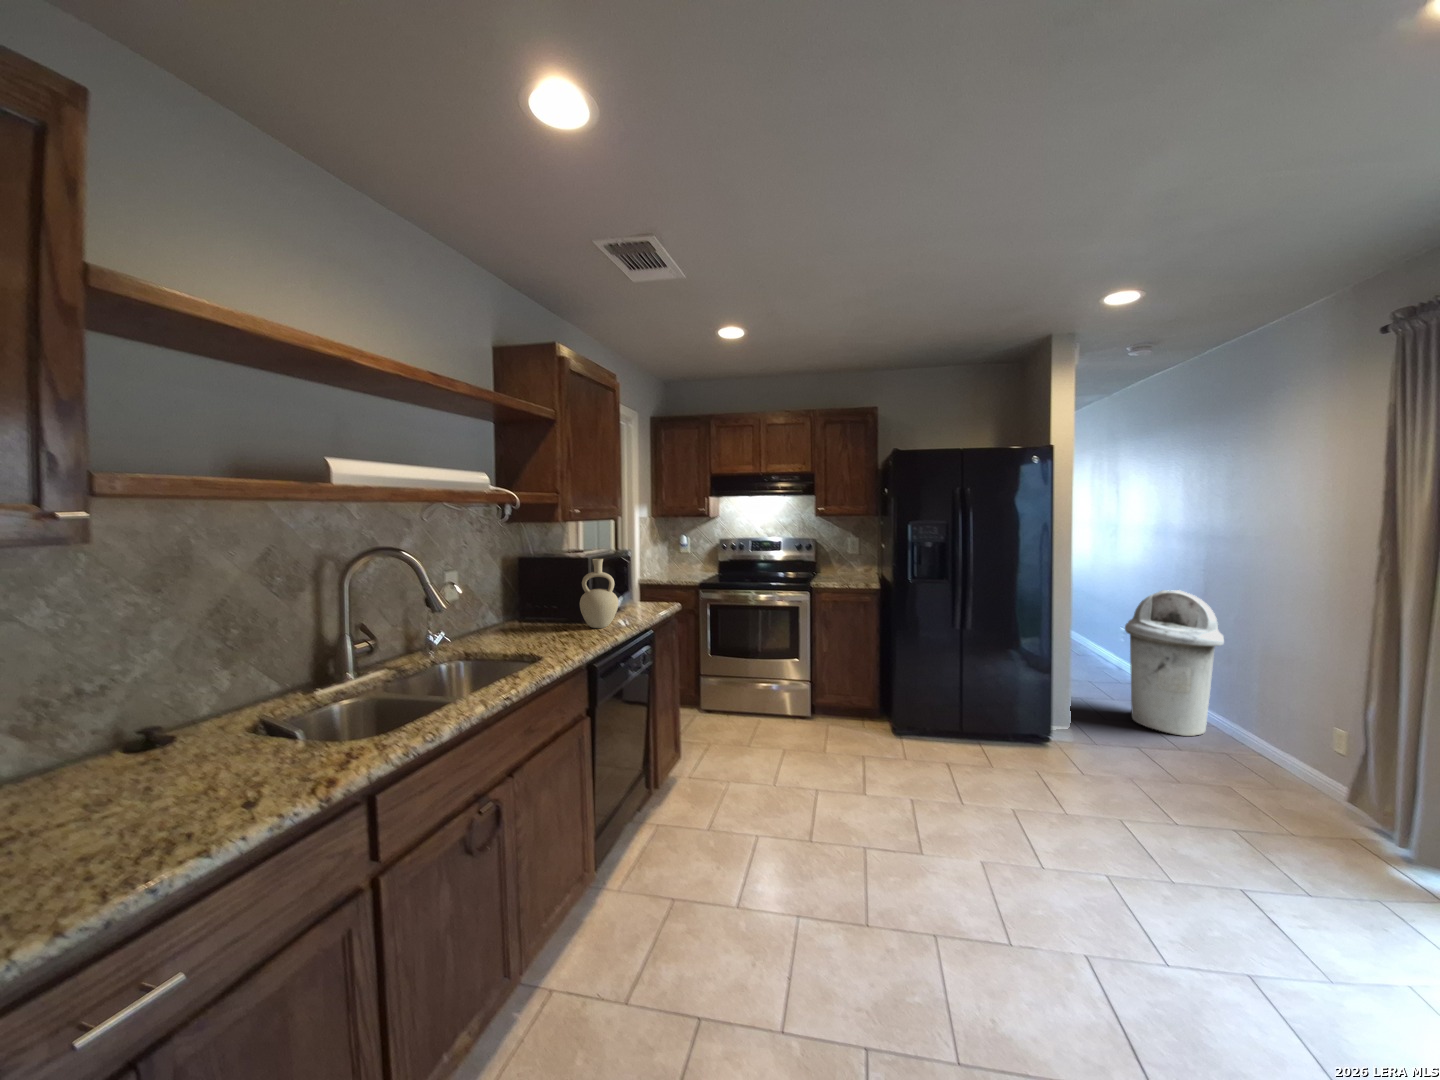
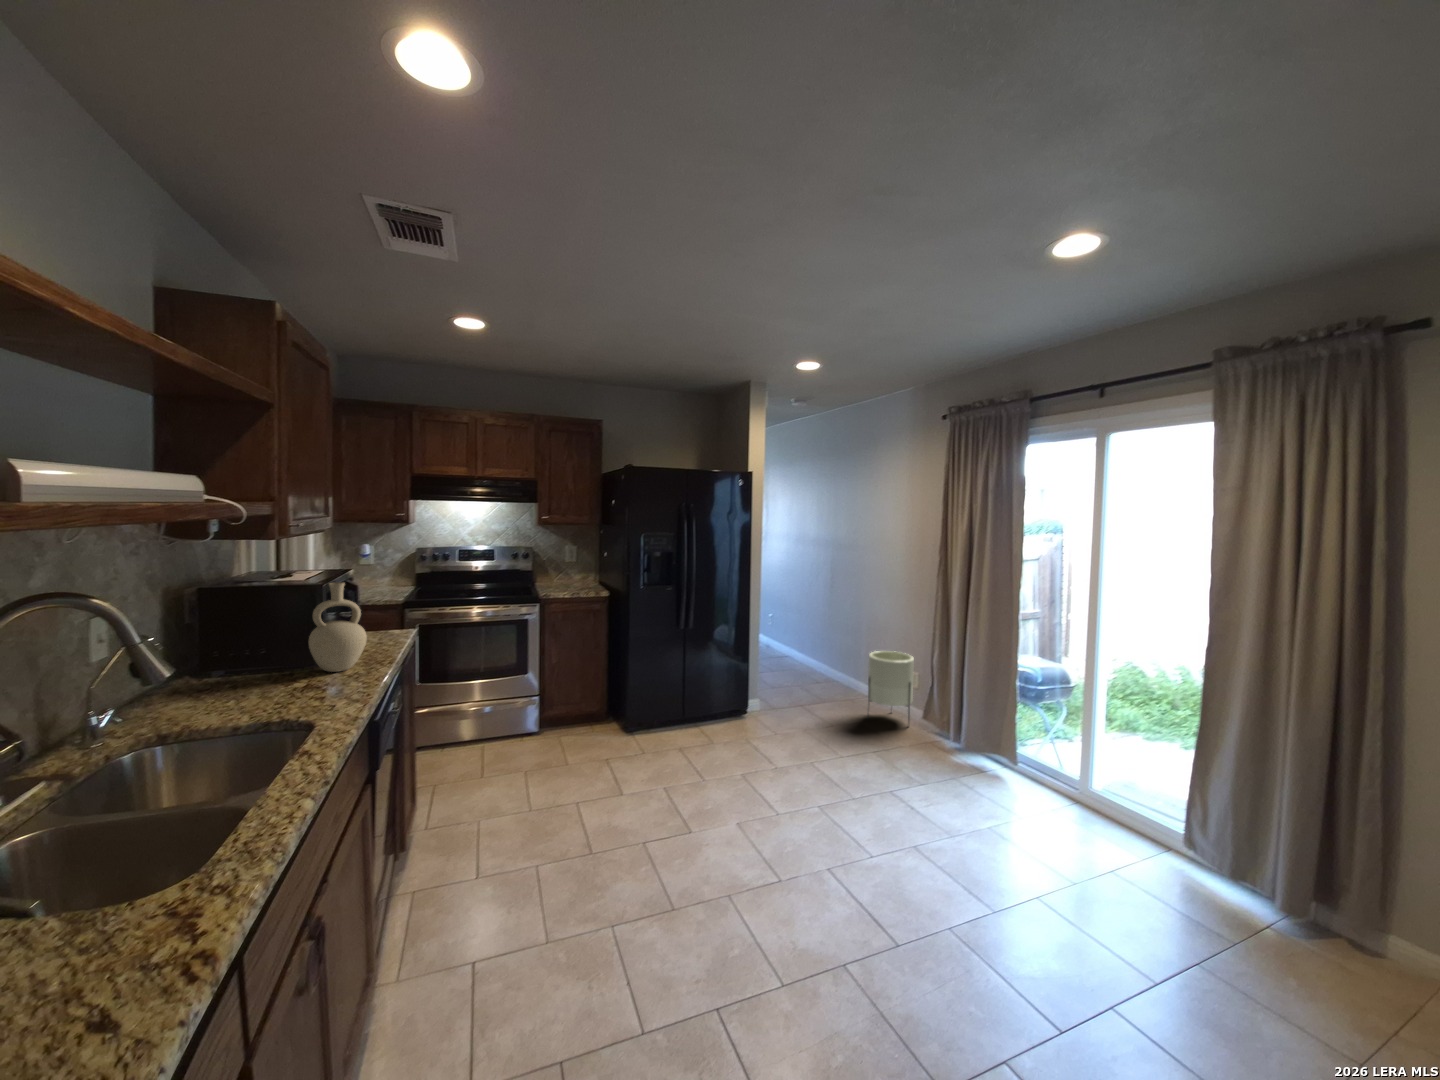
trash can: present [1125,590,1224,736] -> none [787,584,847,693]
planter: none [1245,690,1340,810] -> present [868,651,914,721]

